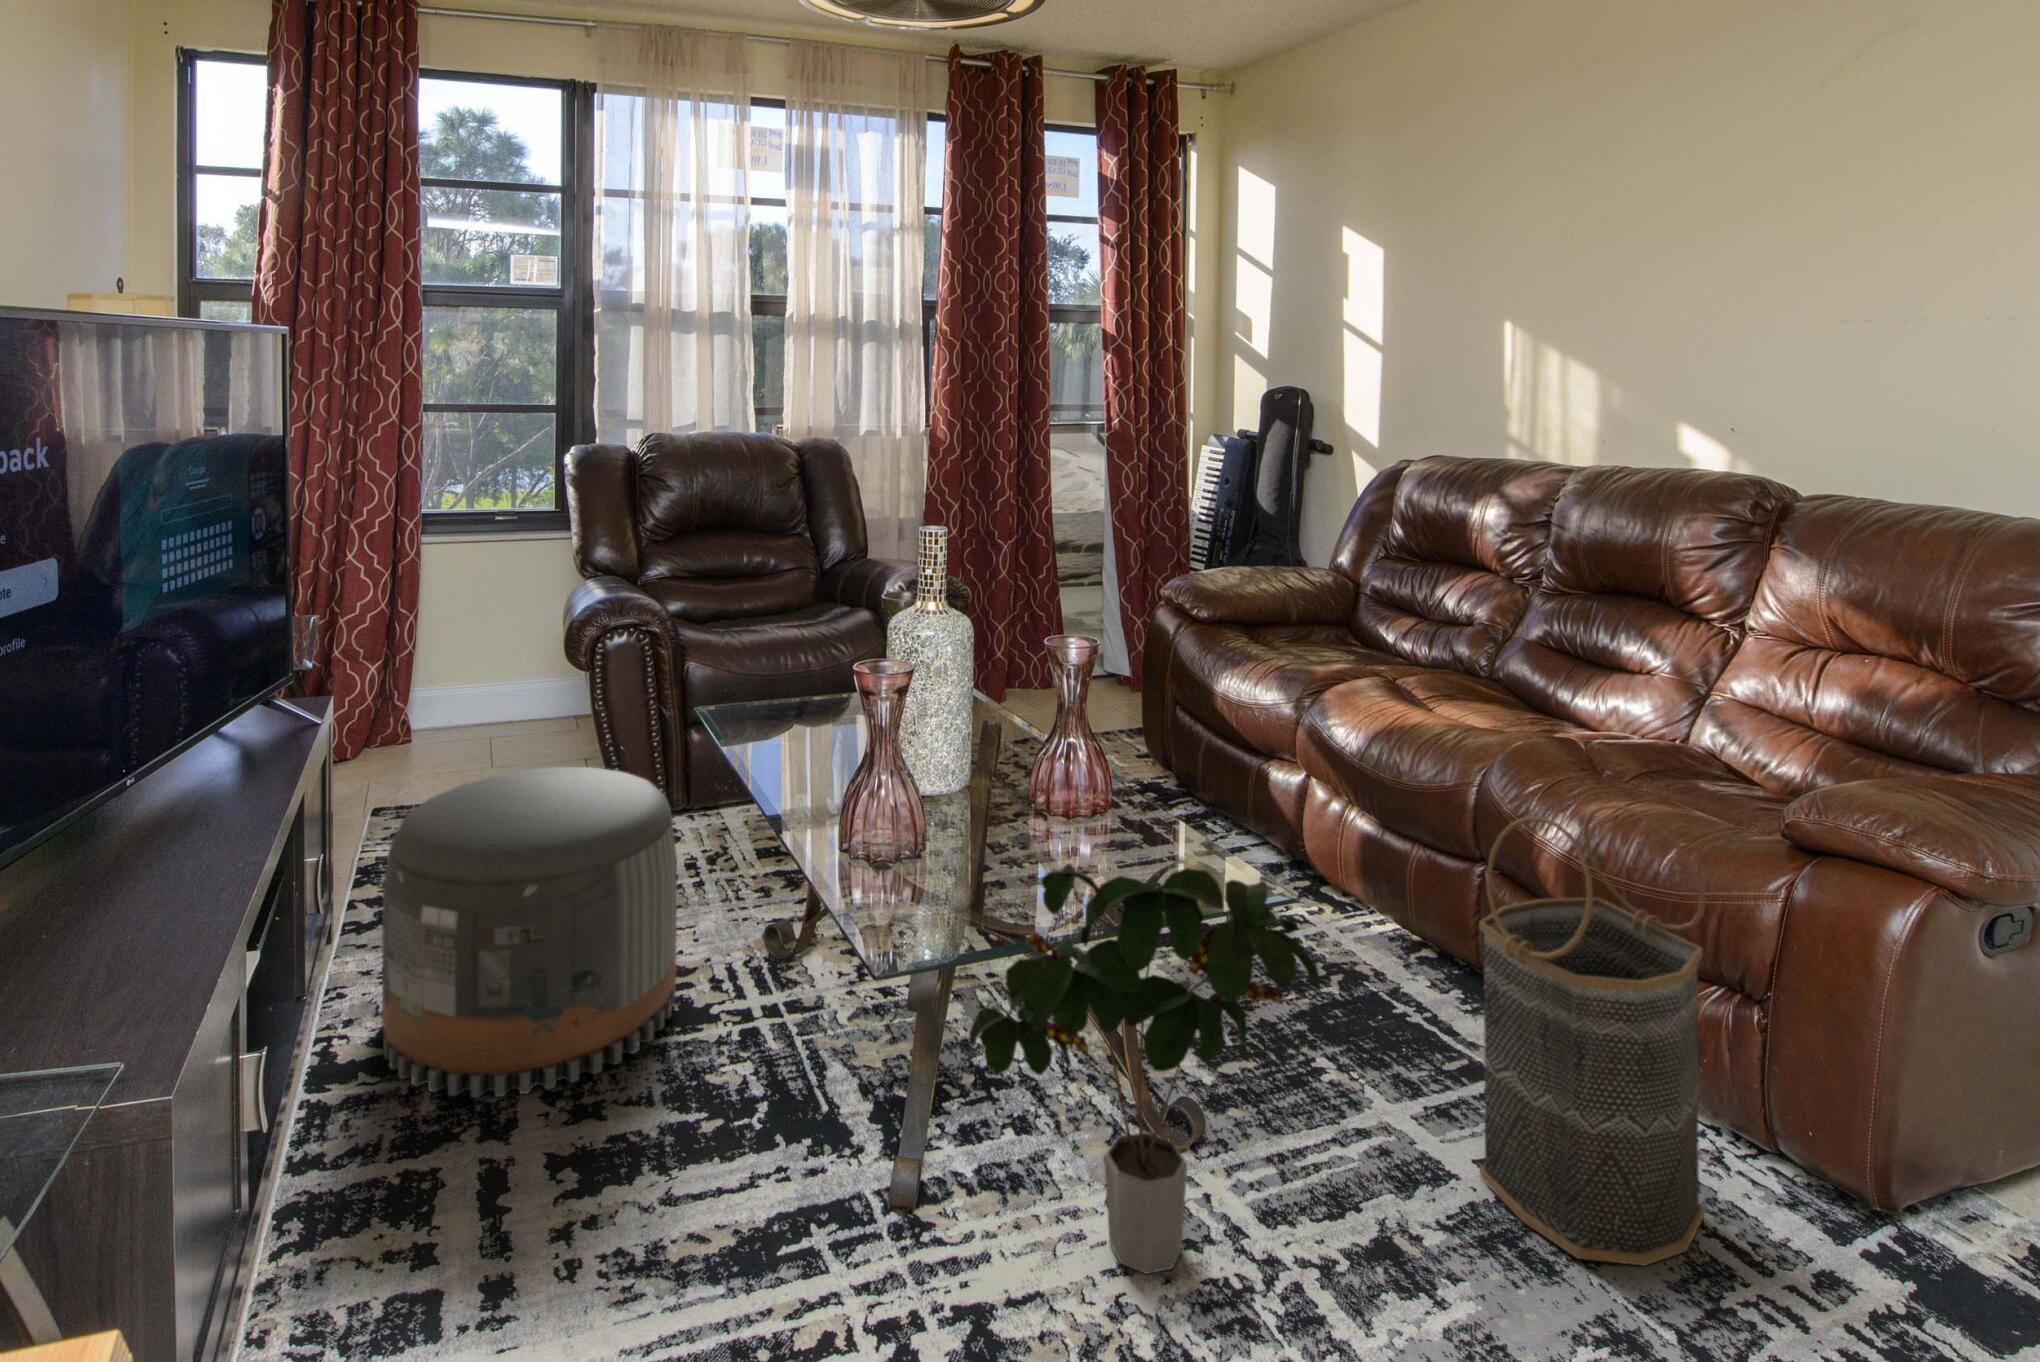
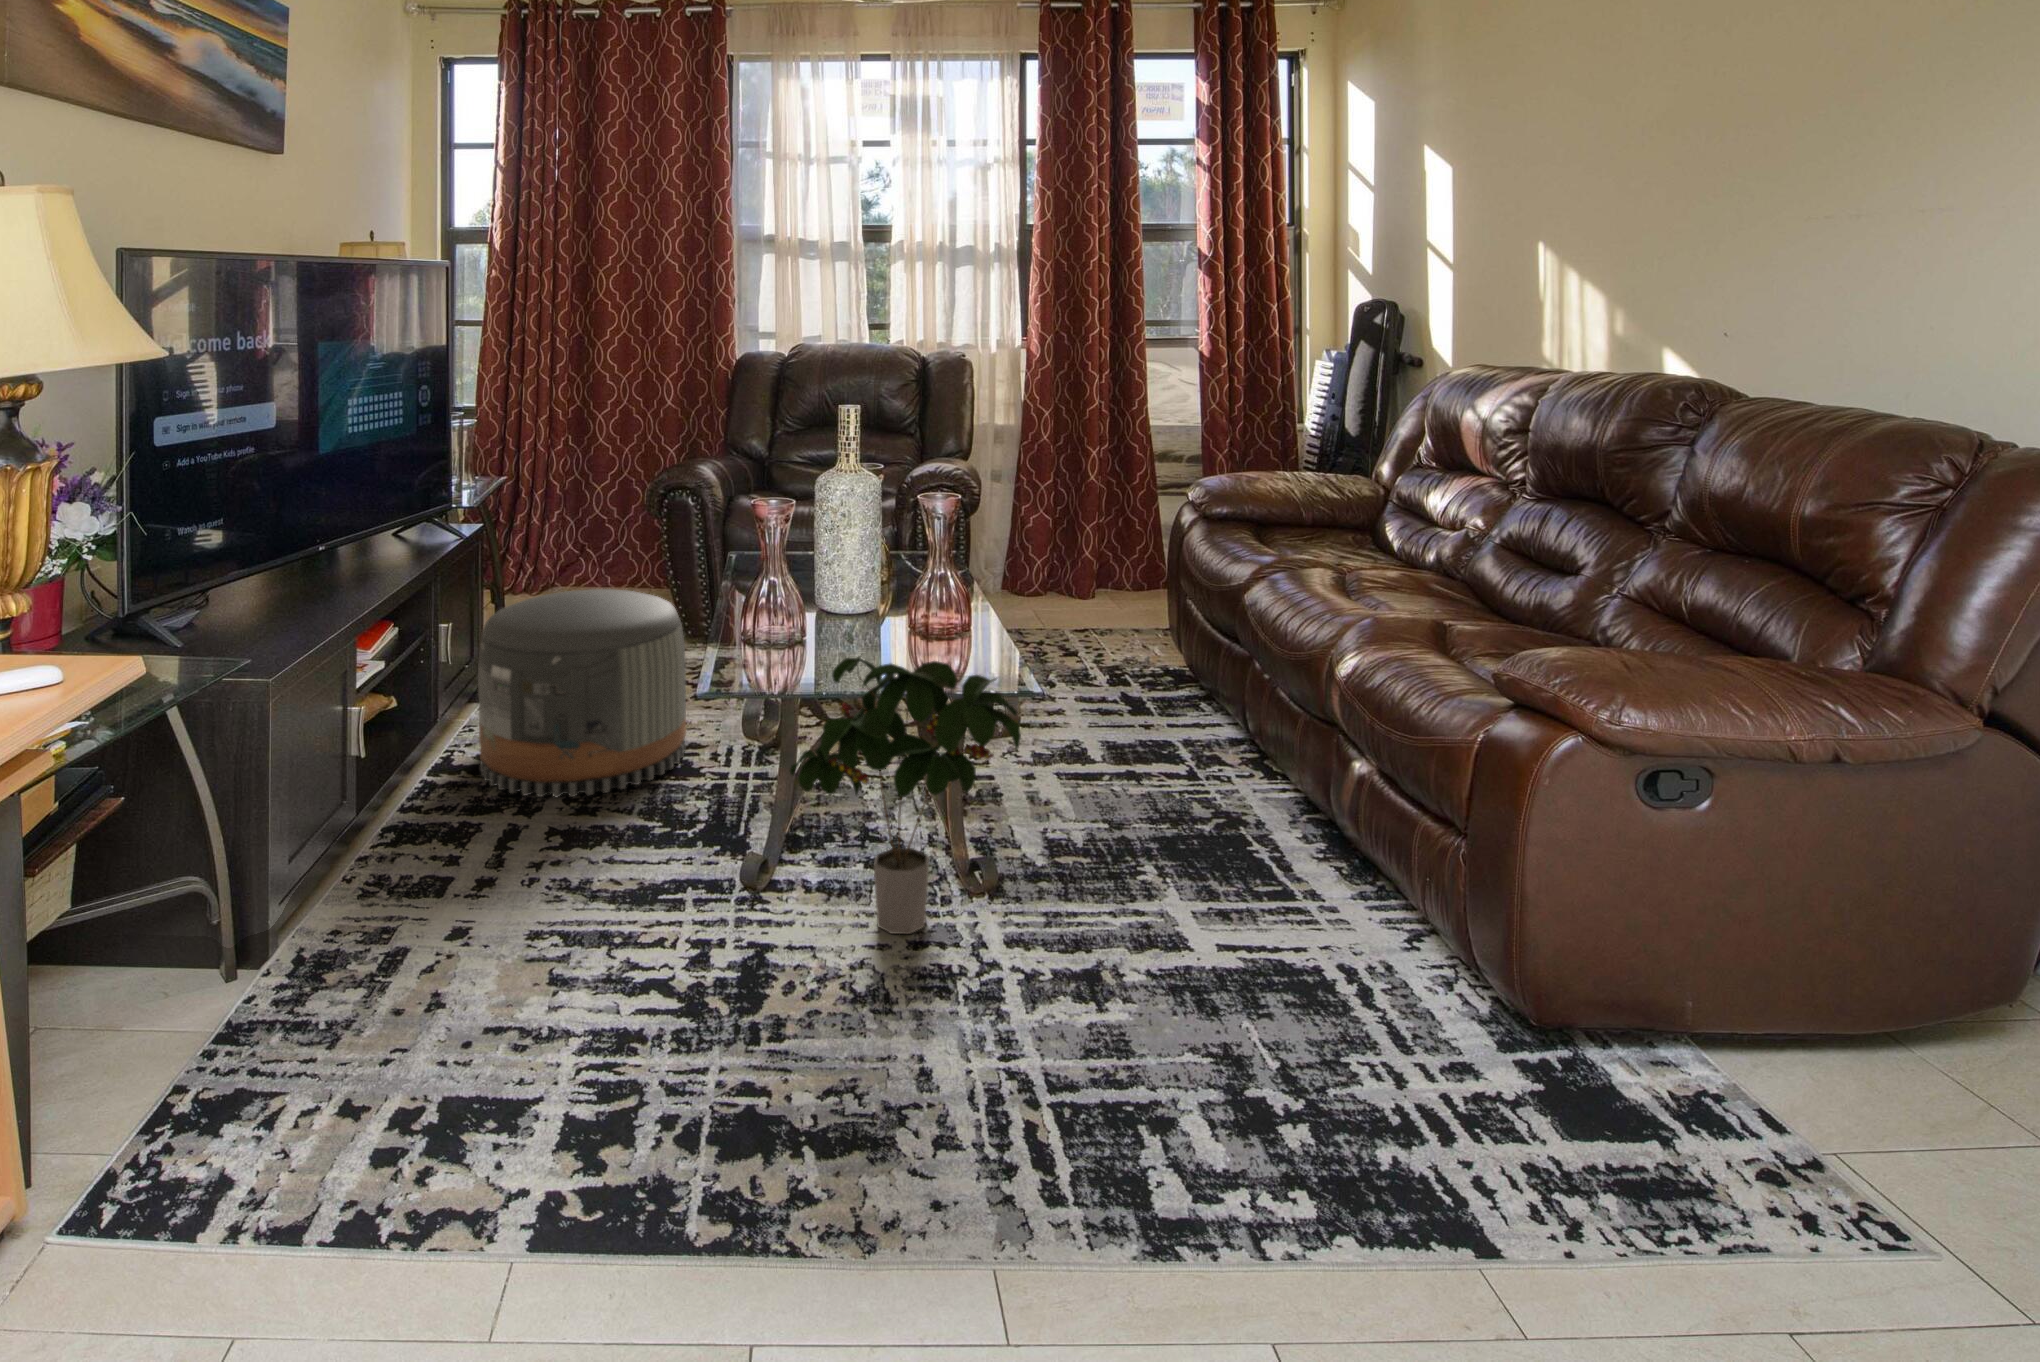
basket: present [1479,804,1705,1266] -> none [1183,646,1343,982]

